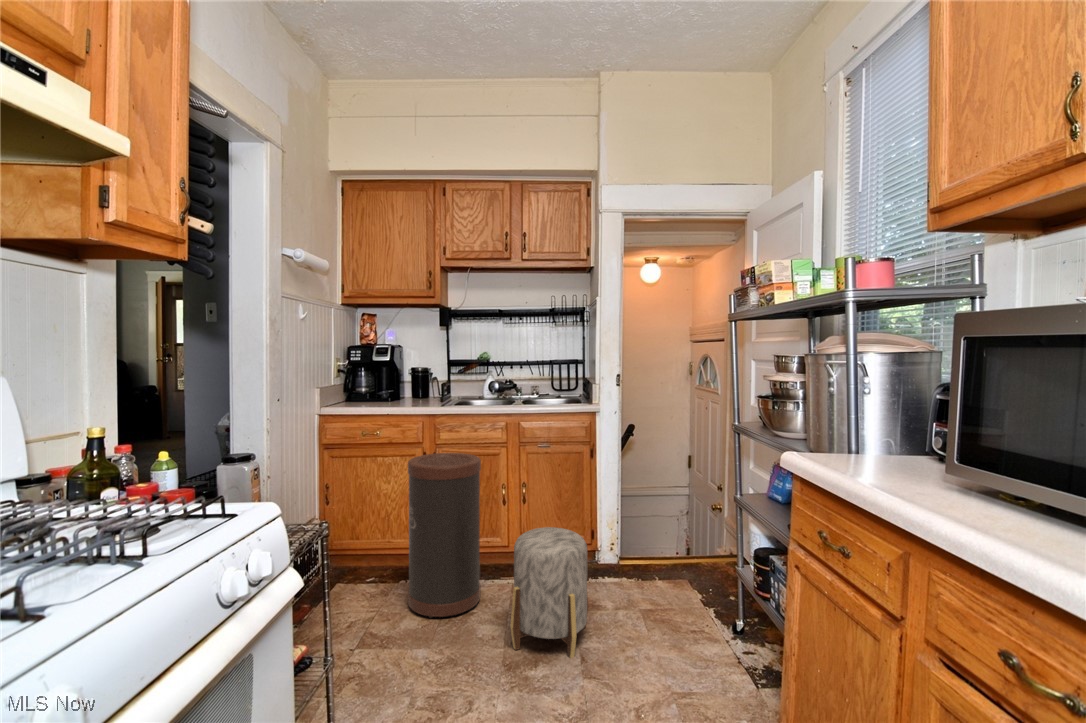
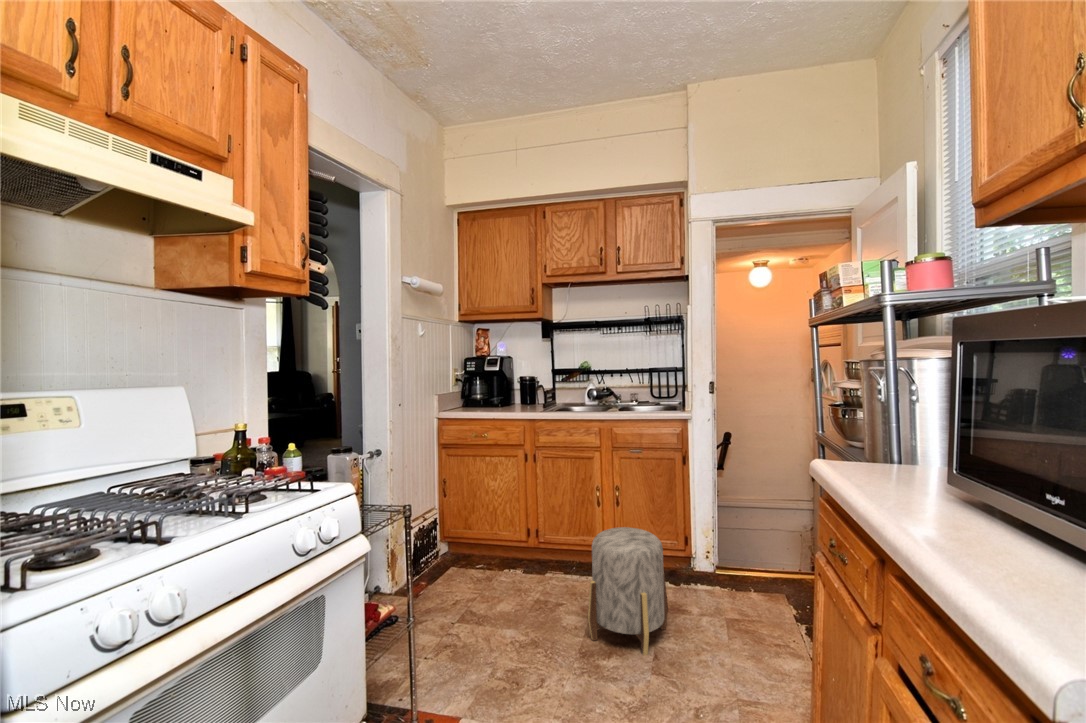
trash can: present [408,453,481,618] -> none [504,454,572,603]

